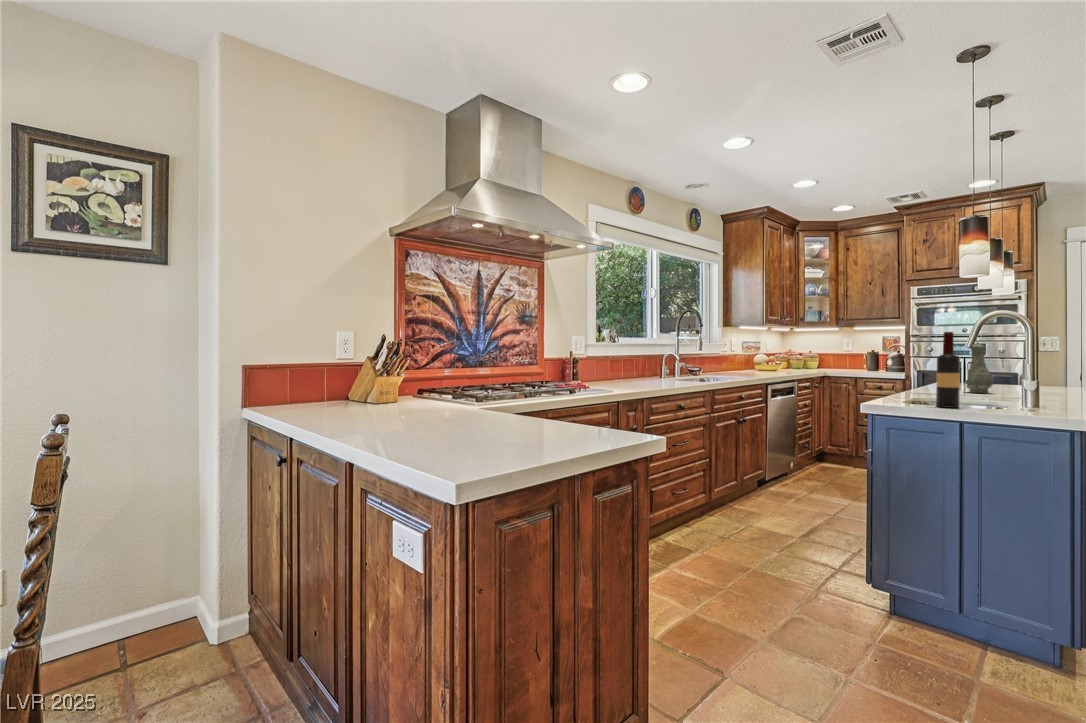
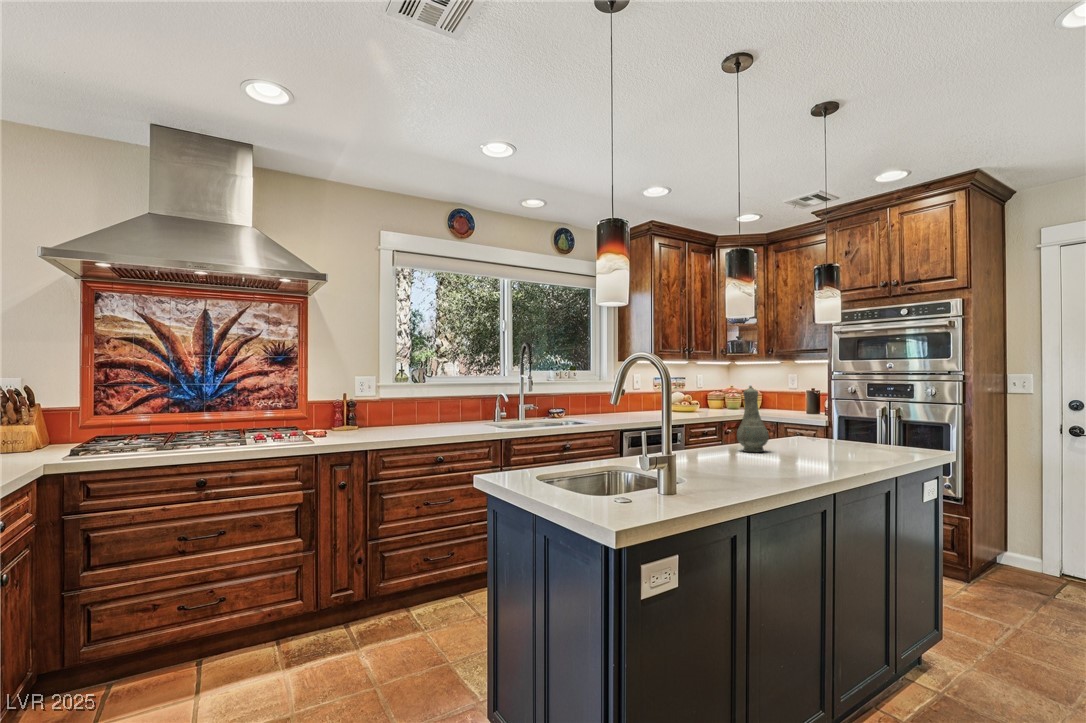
wine bottle: present [936,332,960,408] -> none [529,381,553,480]

